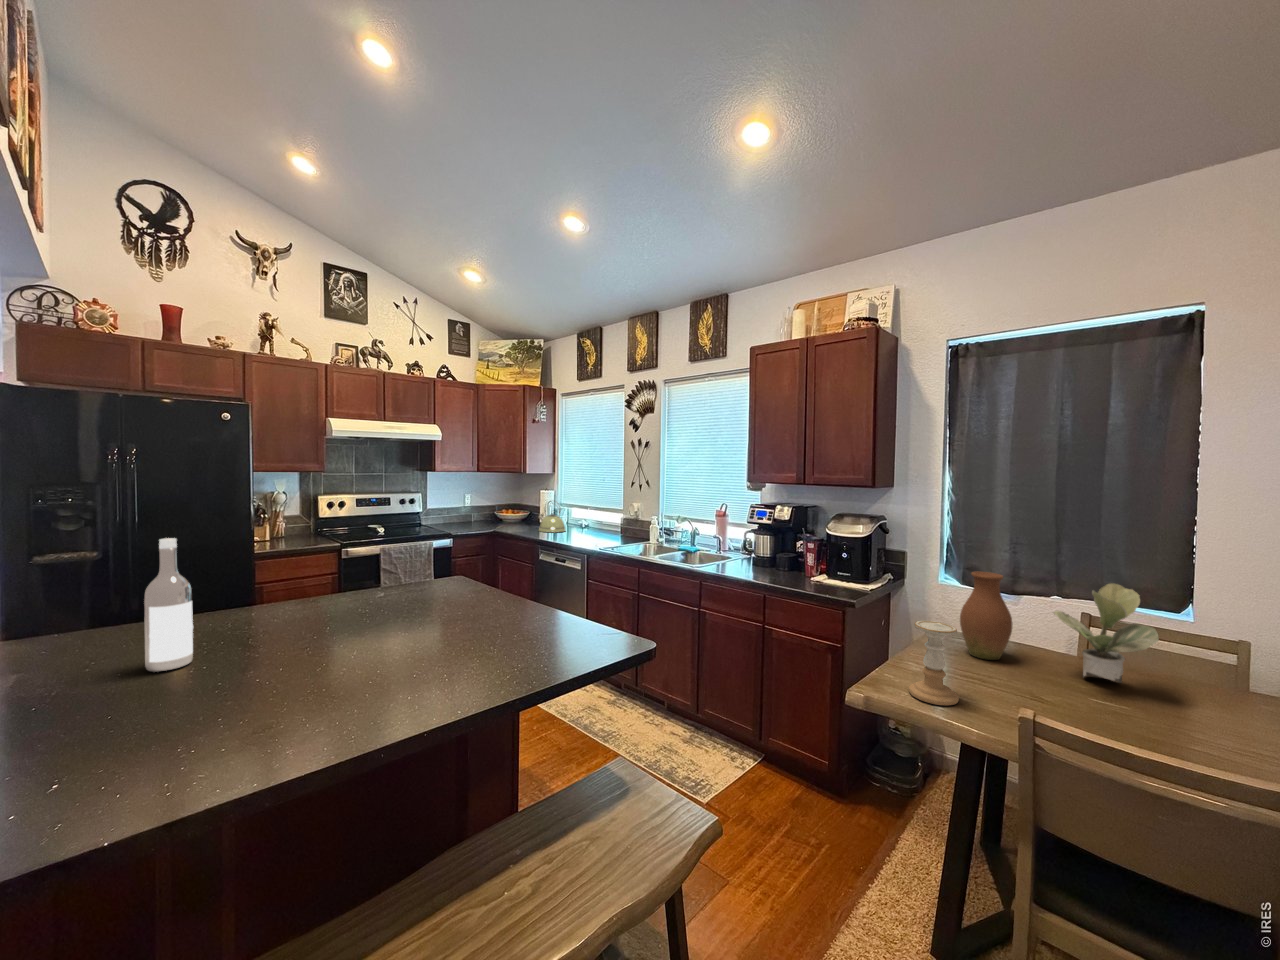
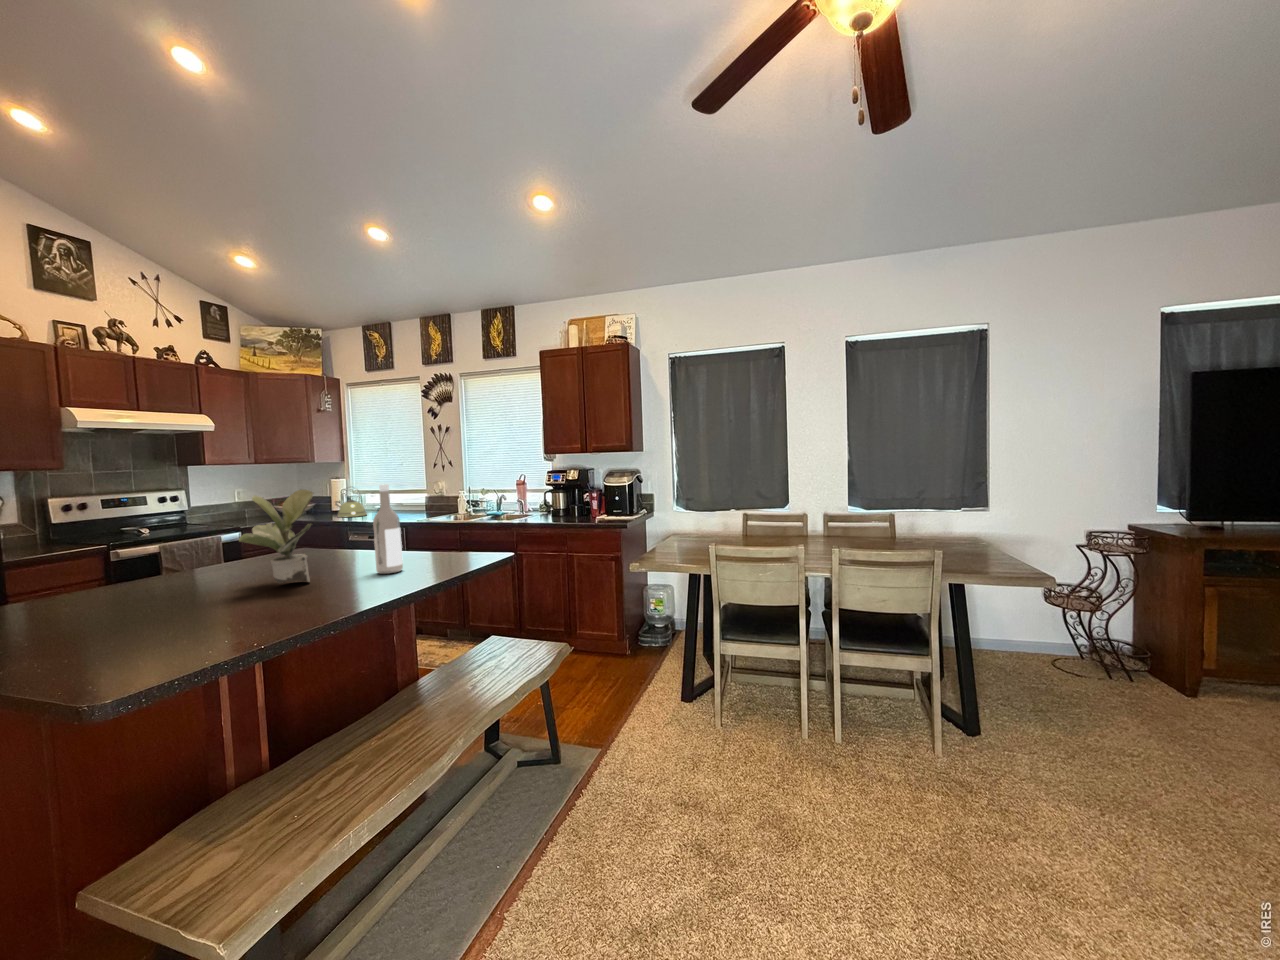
wine bottle: present [144,538,193,672] -> present [373,484,403,574]
vase: present [960,572,1013,660] -> none [685,492,710,540]
potted plant: present [1053,583,1159,683] -> present [239,490,314,583]
candle holder: present [909,621,959,705] -> none [662,516,686,558]

